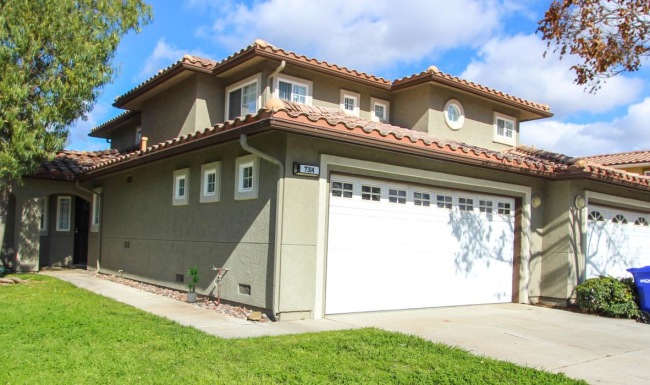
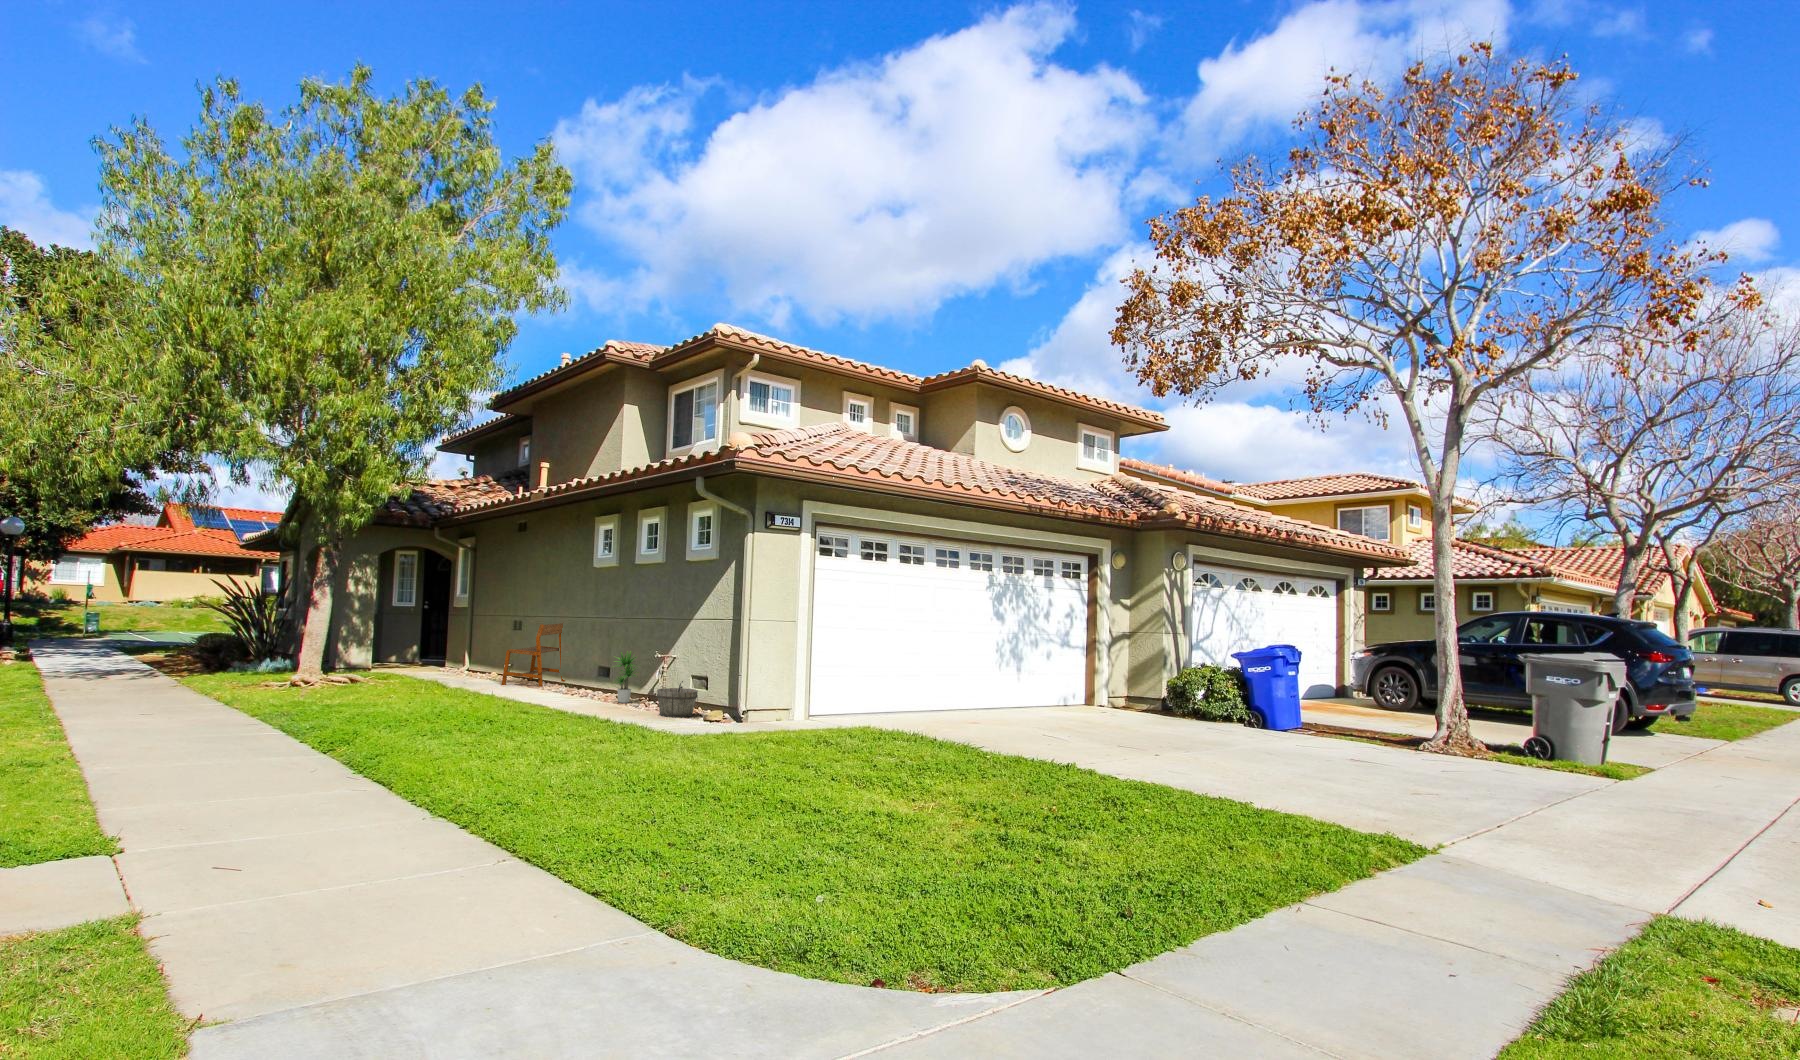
bench: none [112,245,157,289] -> present [502,623,565,687]
wooden bucket: none [213,288,244,315] -> present [656,681,698,717]

